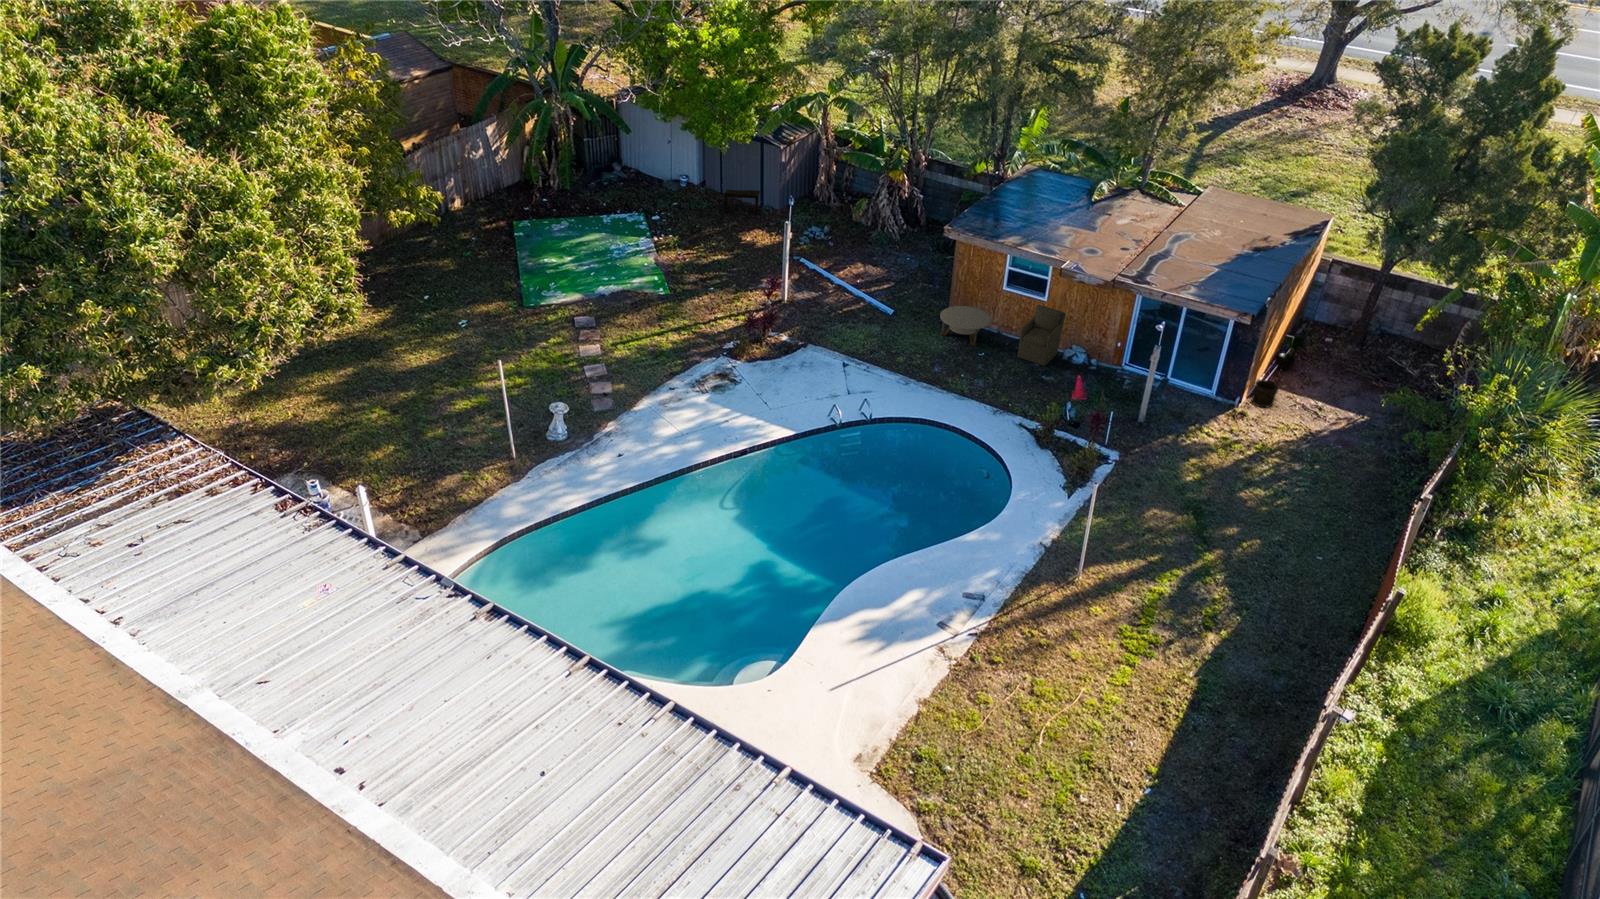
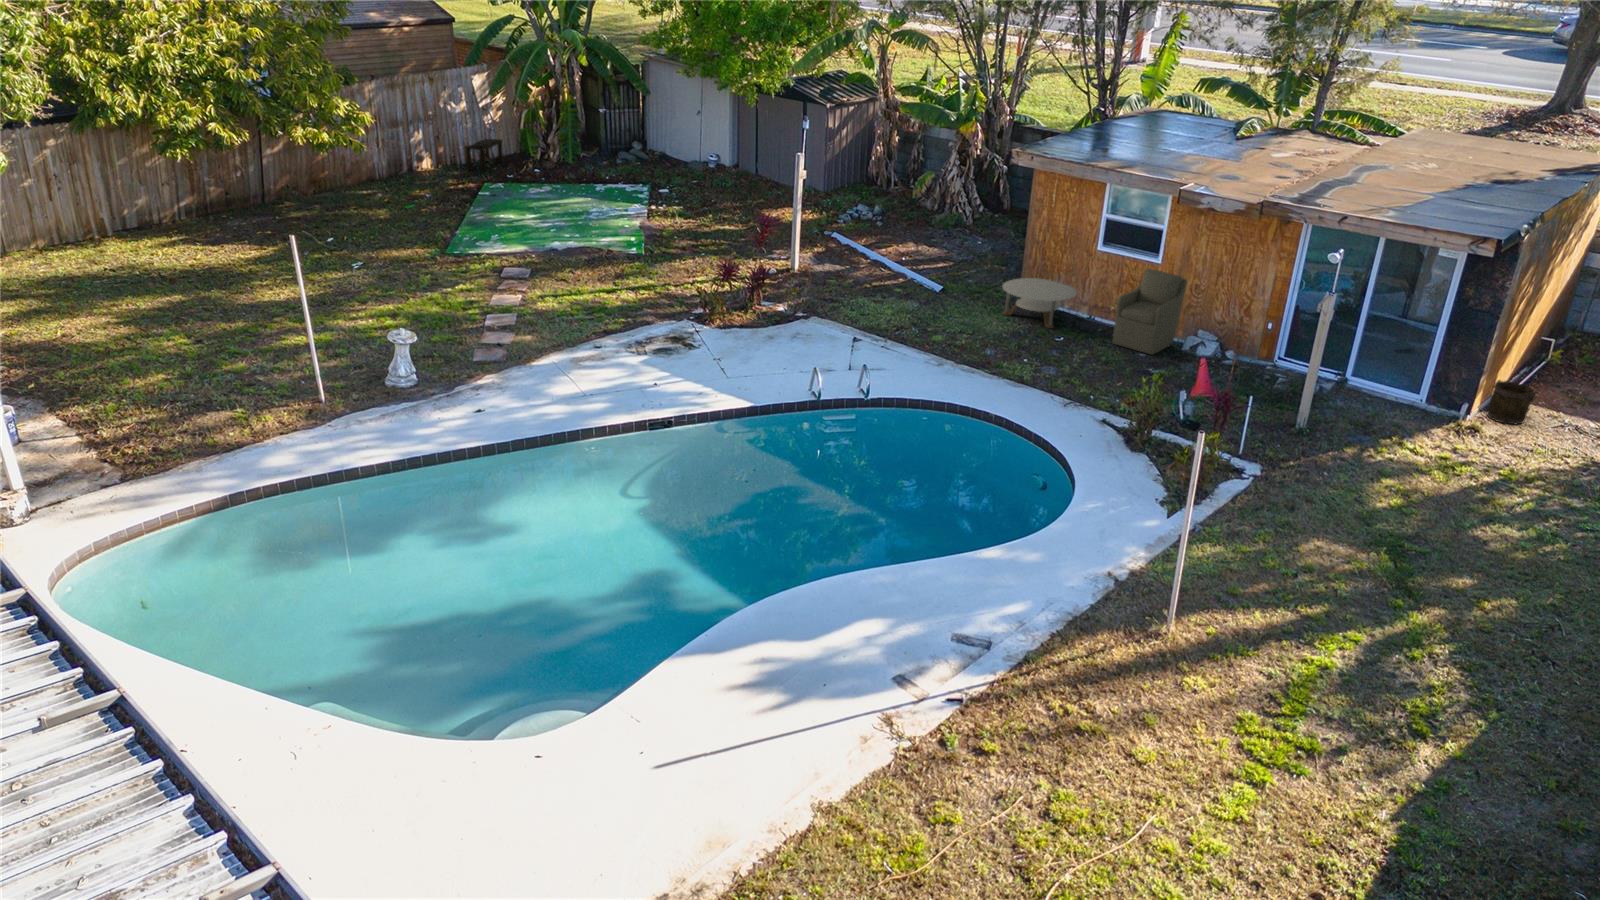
bench: present [724,189,760,214] -> present [465,139,503,171]
potted tree: present [1275,335,1306,369] -> none [1524,322,1580,382]

